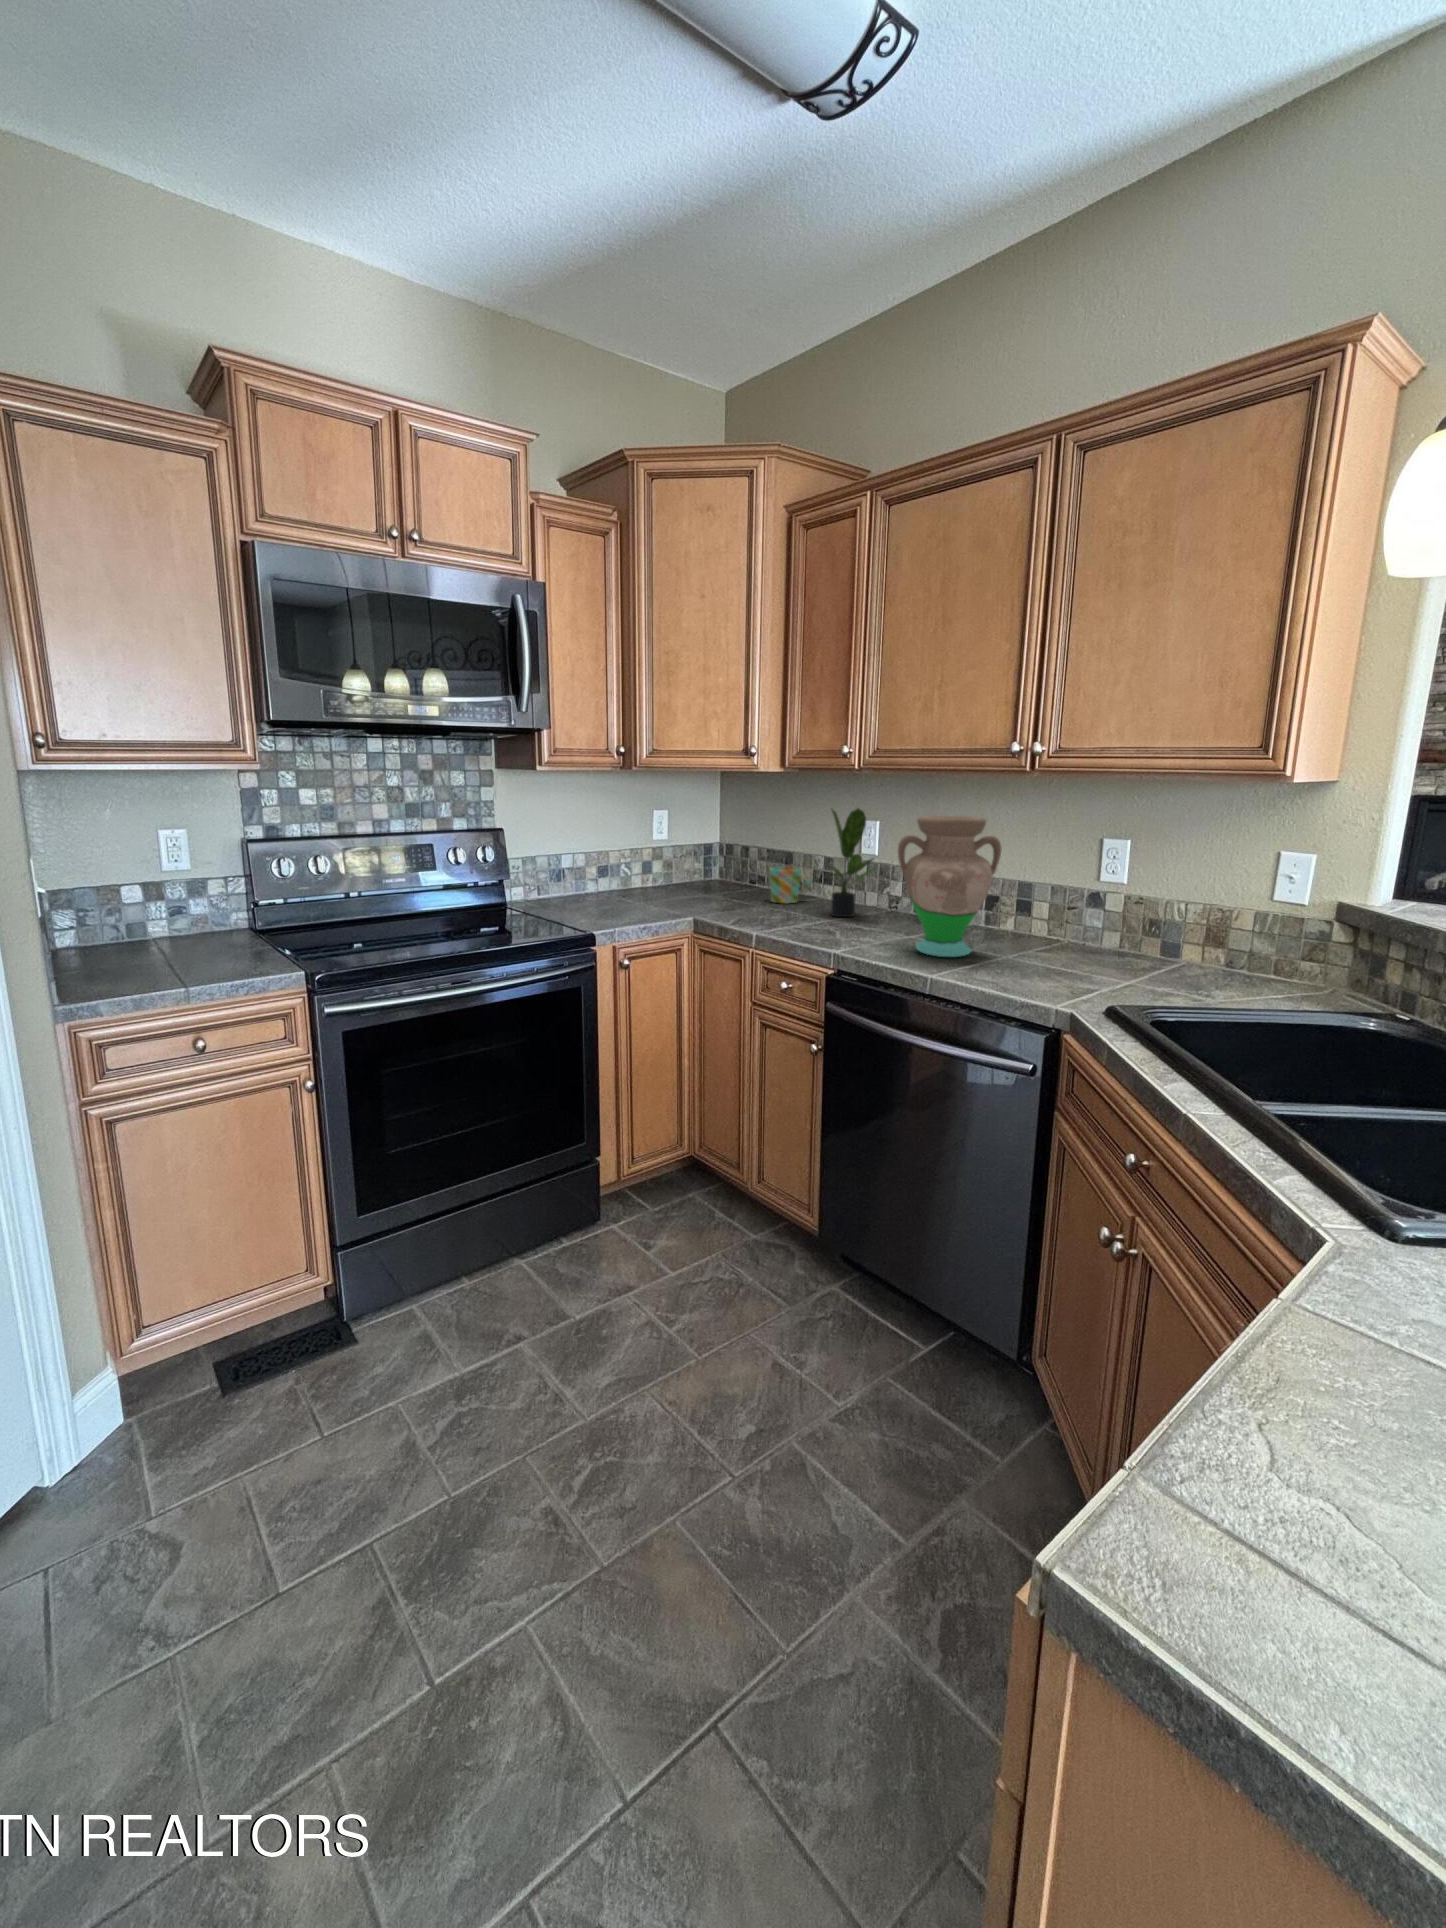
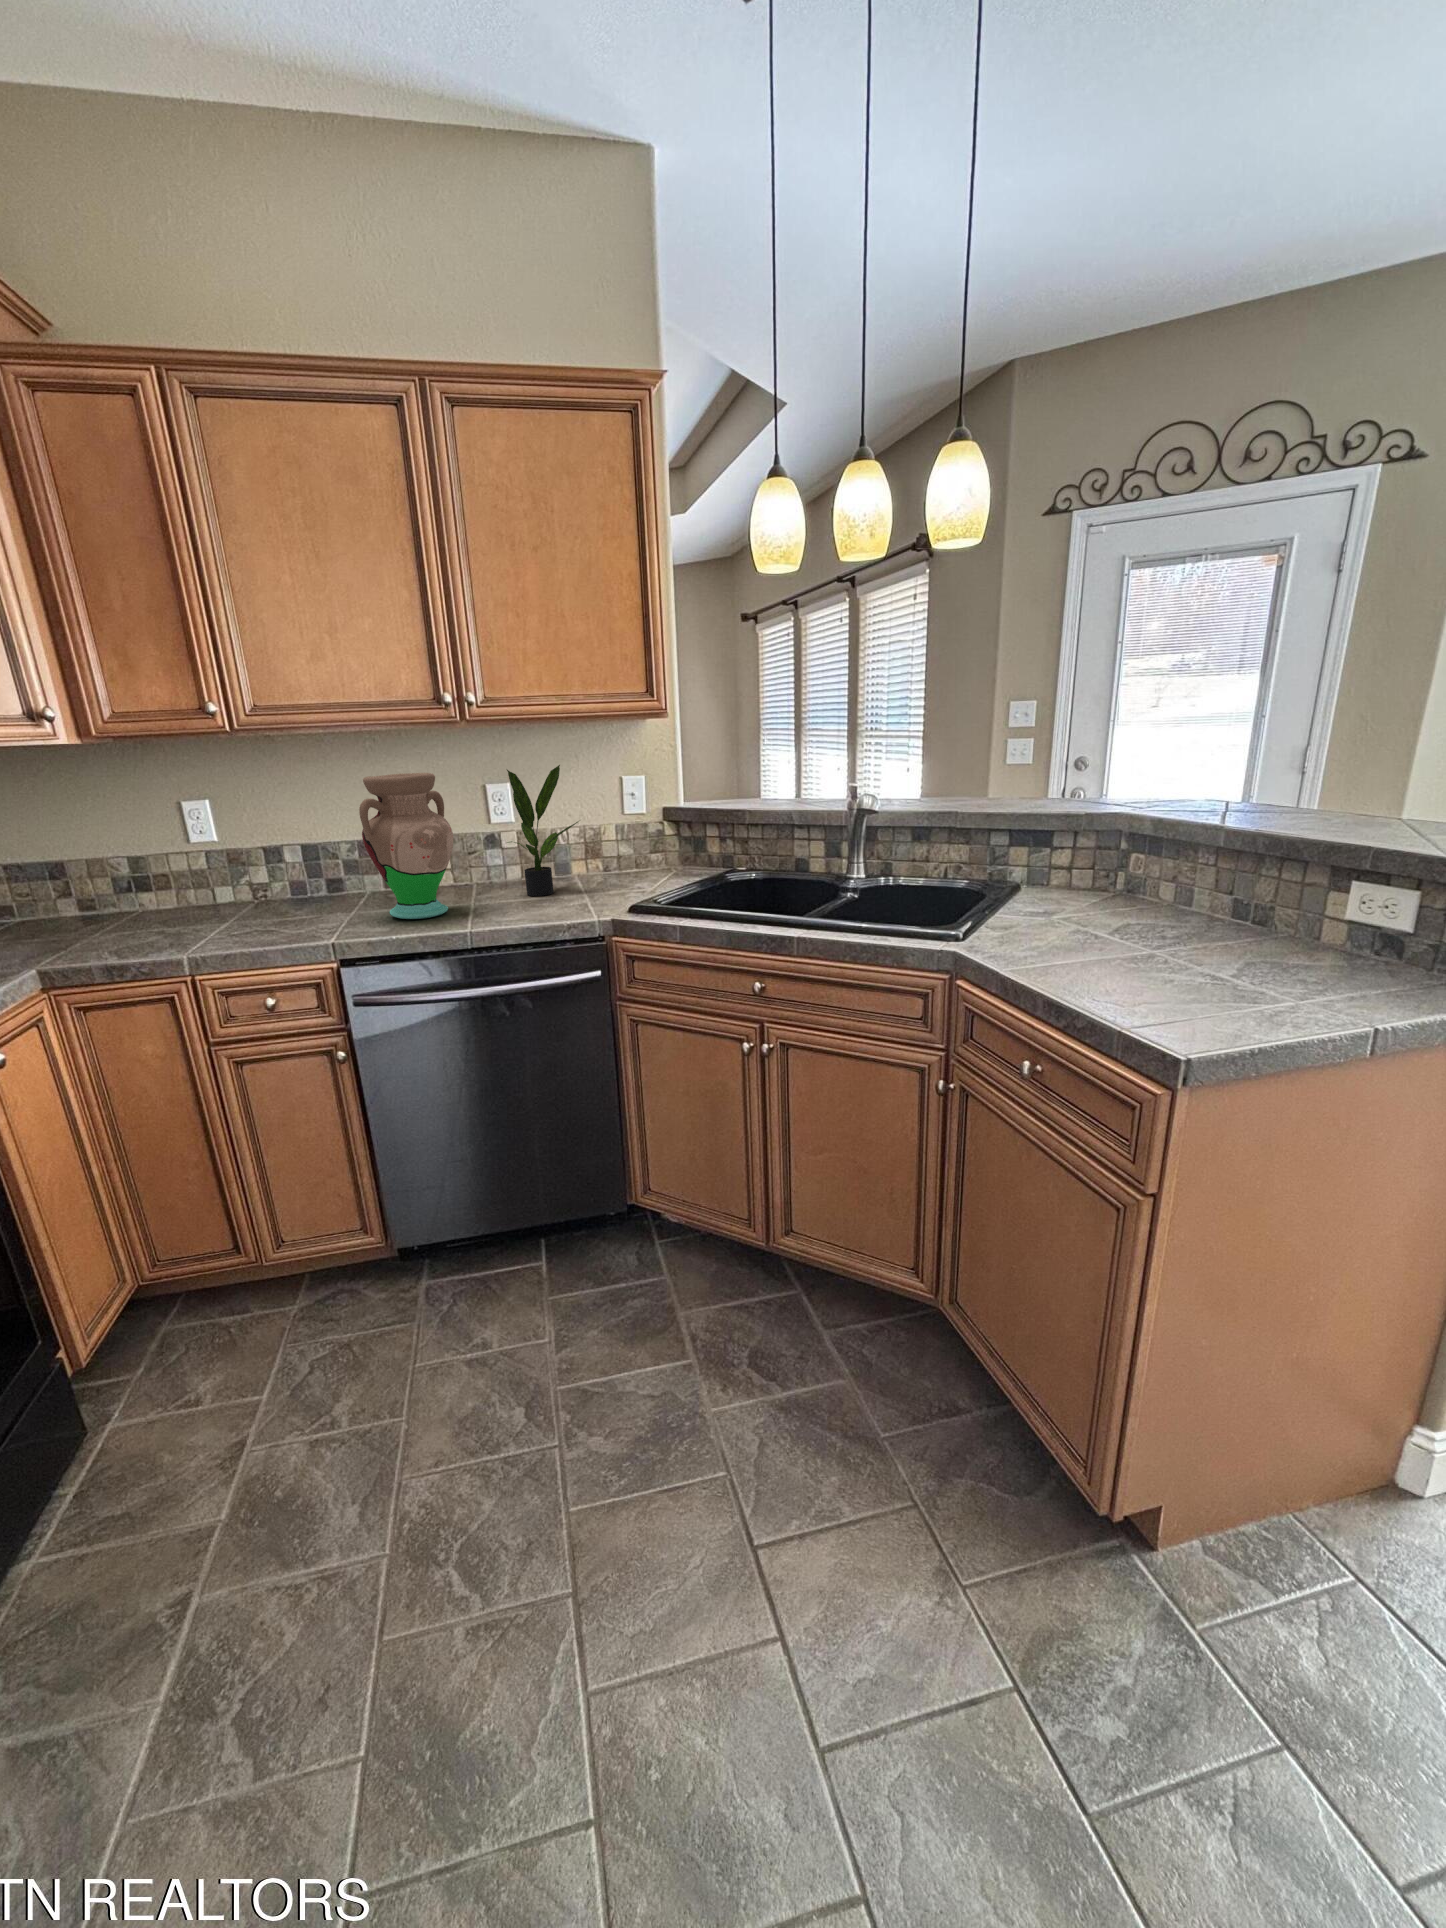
potted plant: present [829,808,876,917] -> present [507,765,579,896]
mug: present [769,866,810,903] -> none [57,878,124,930]

